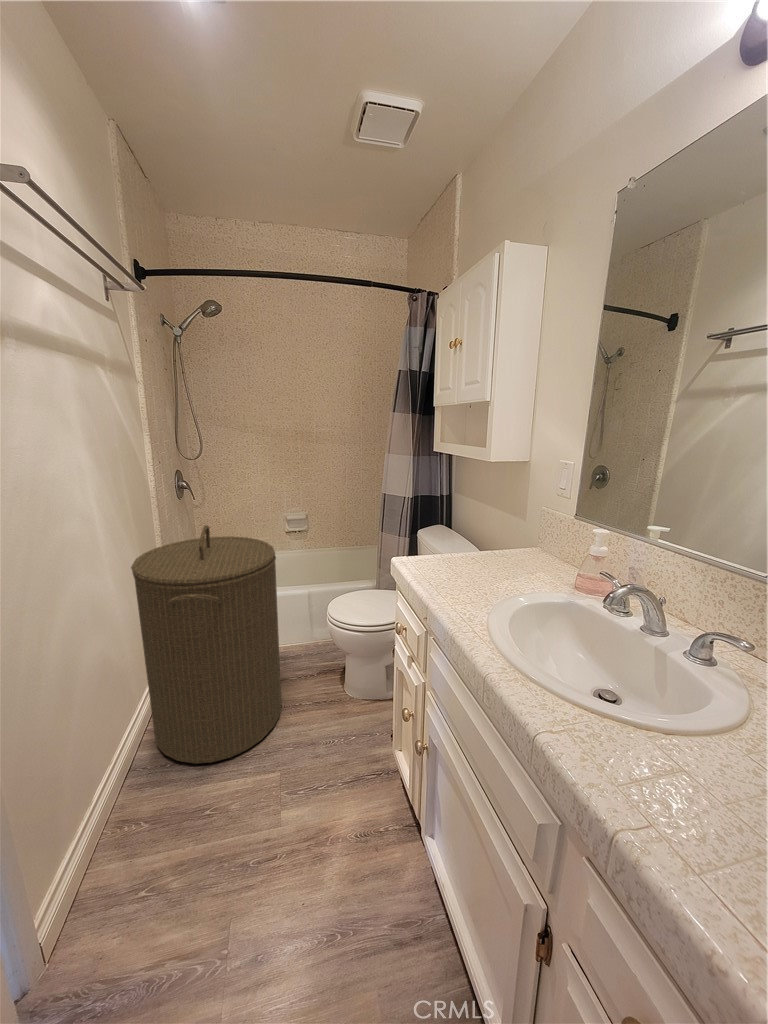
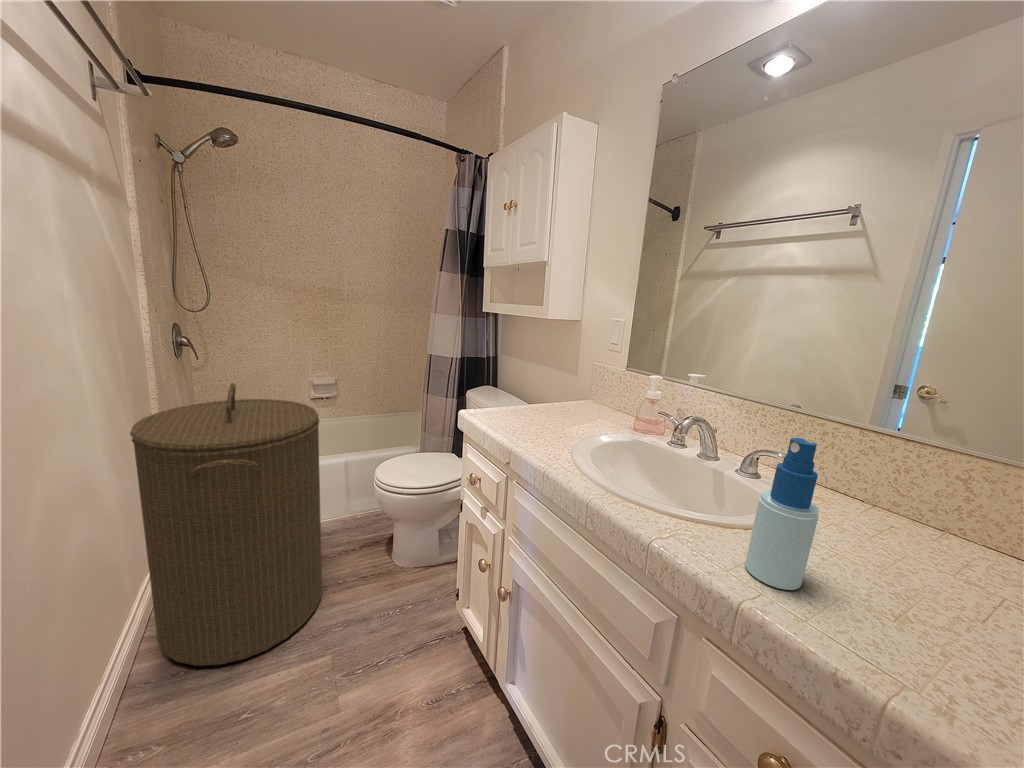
spray bottle: none [642,644,733,831] -> present [745,438,819,590]

